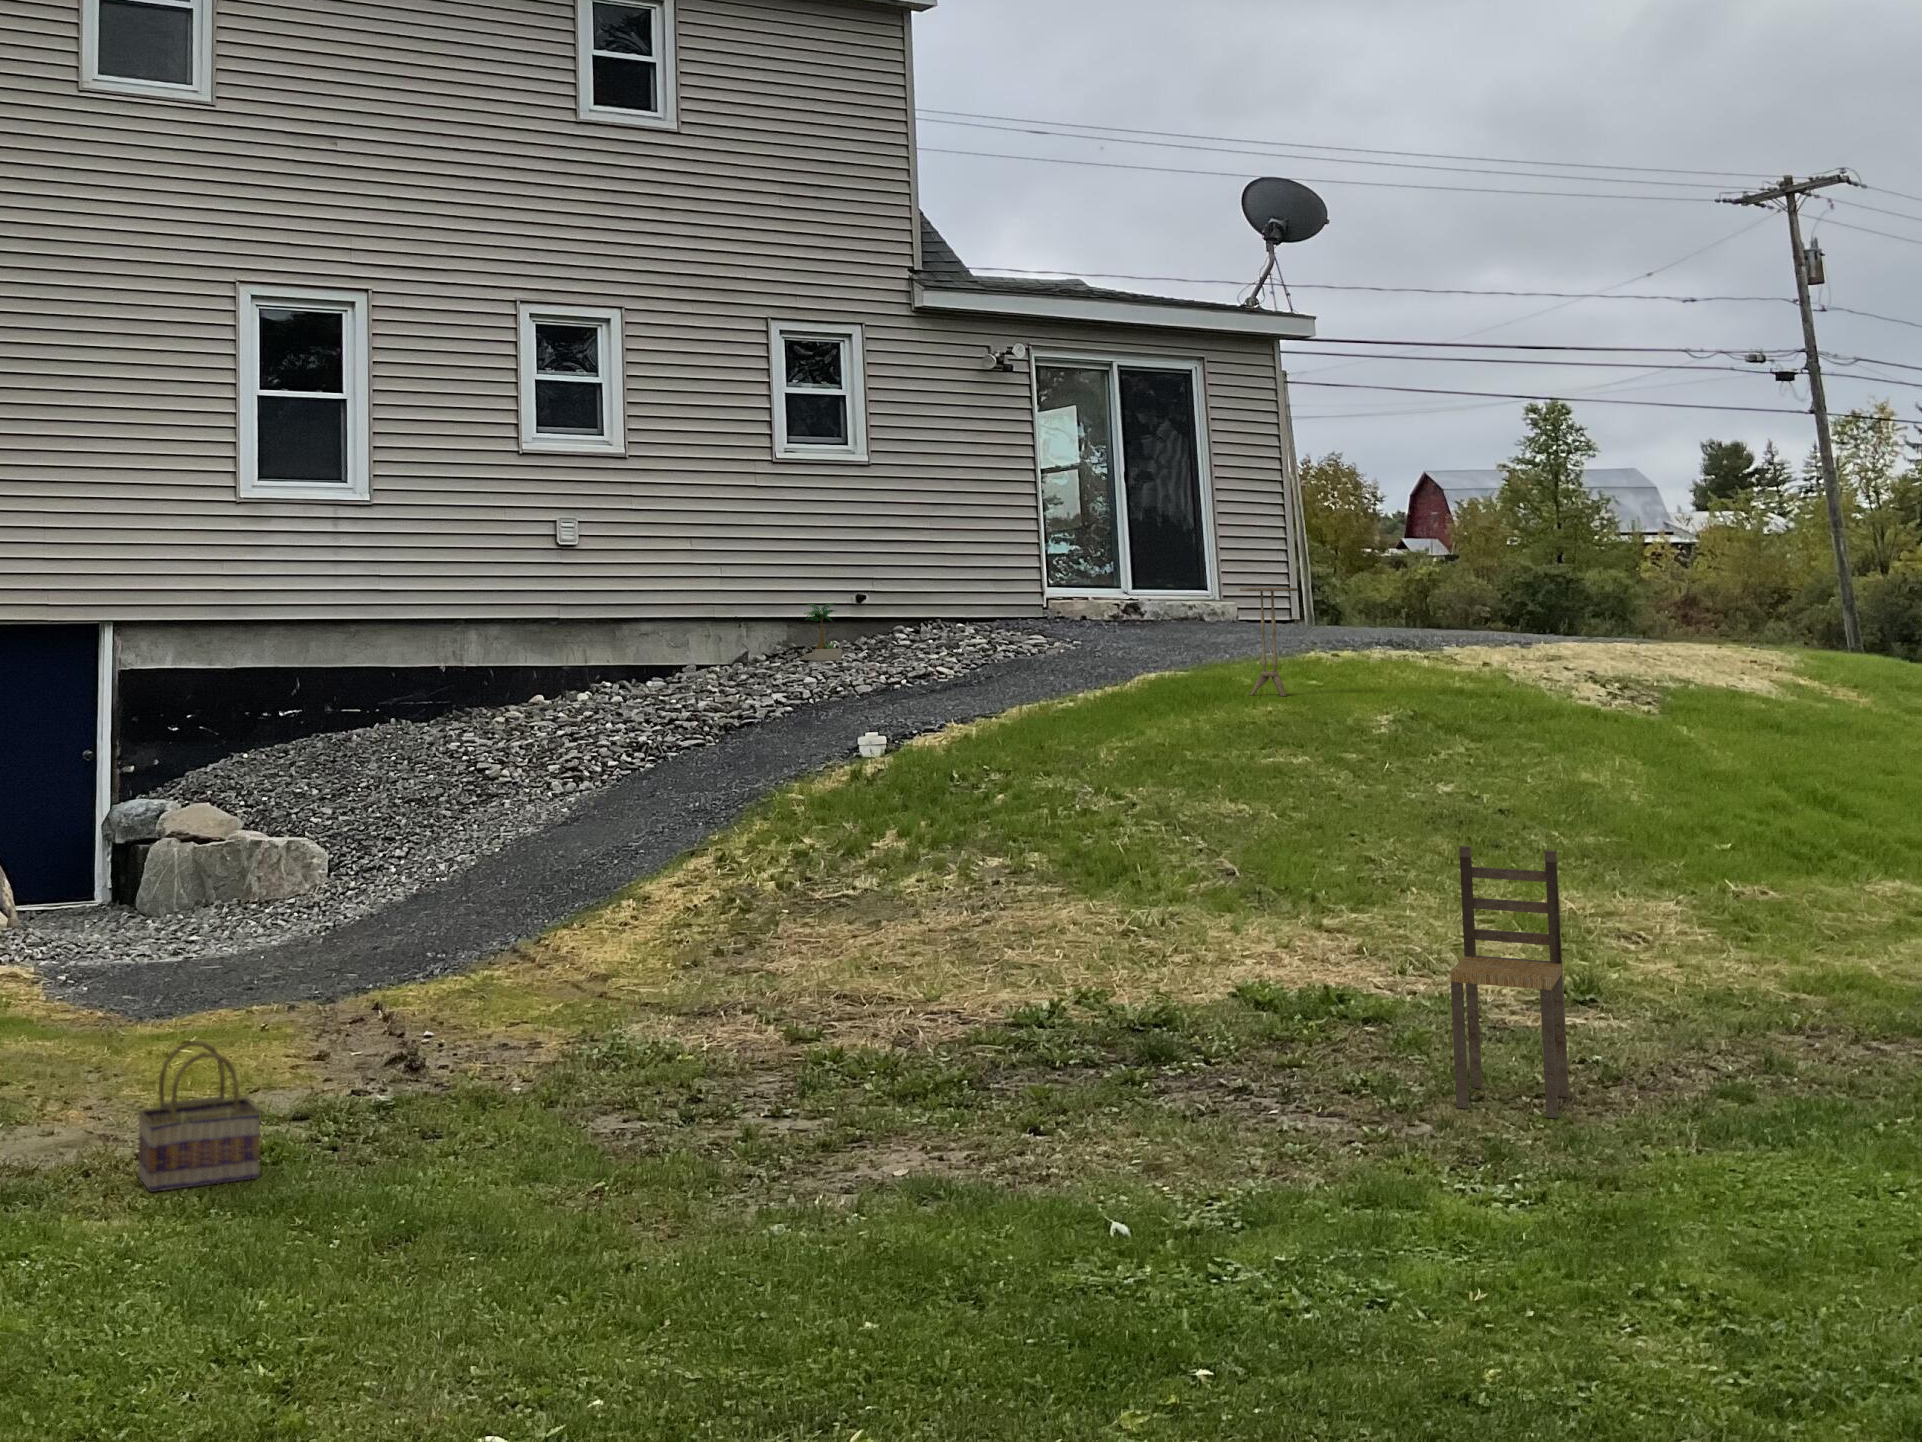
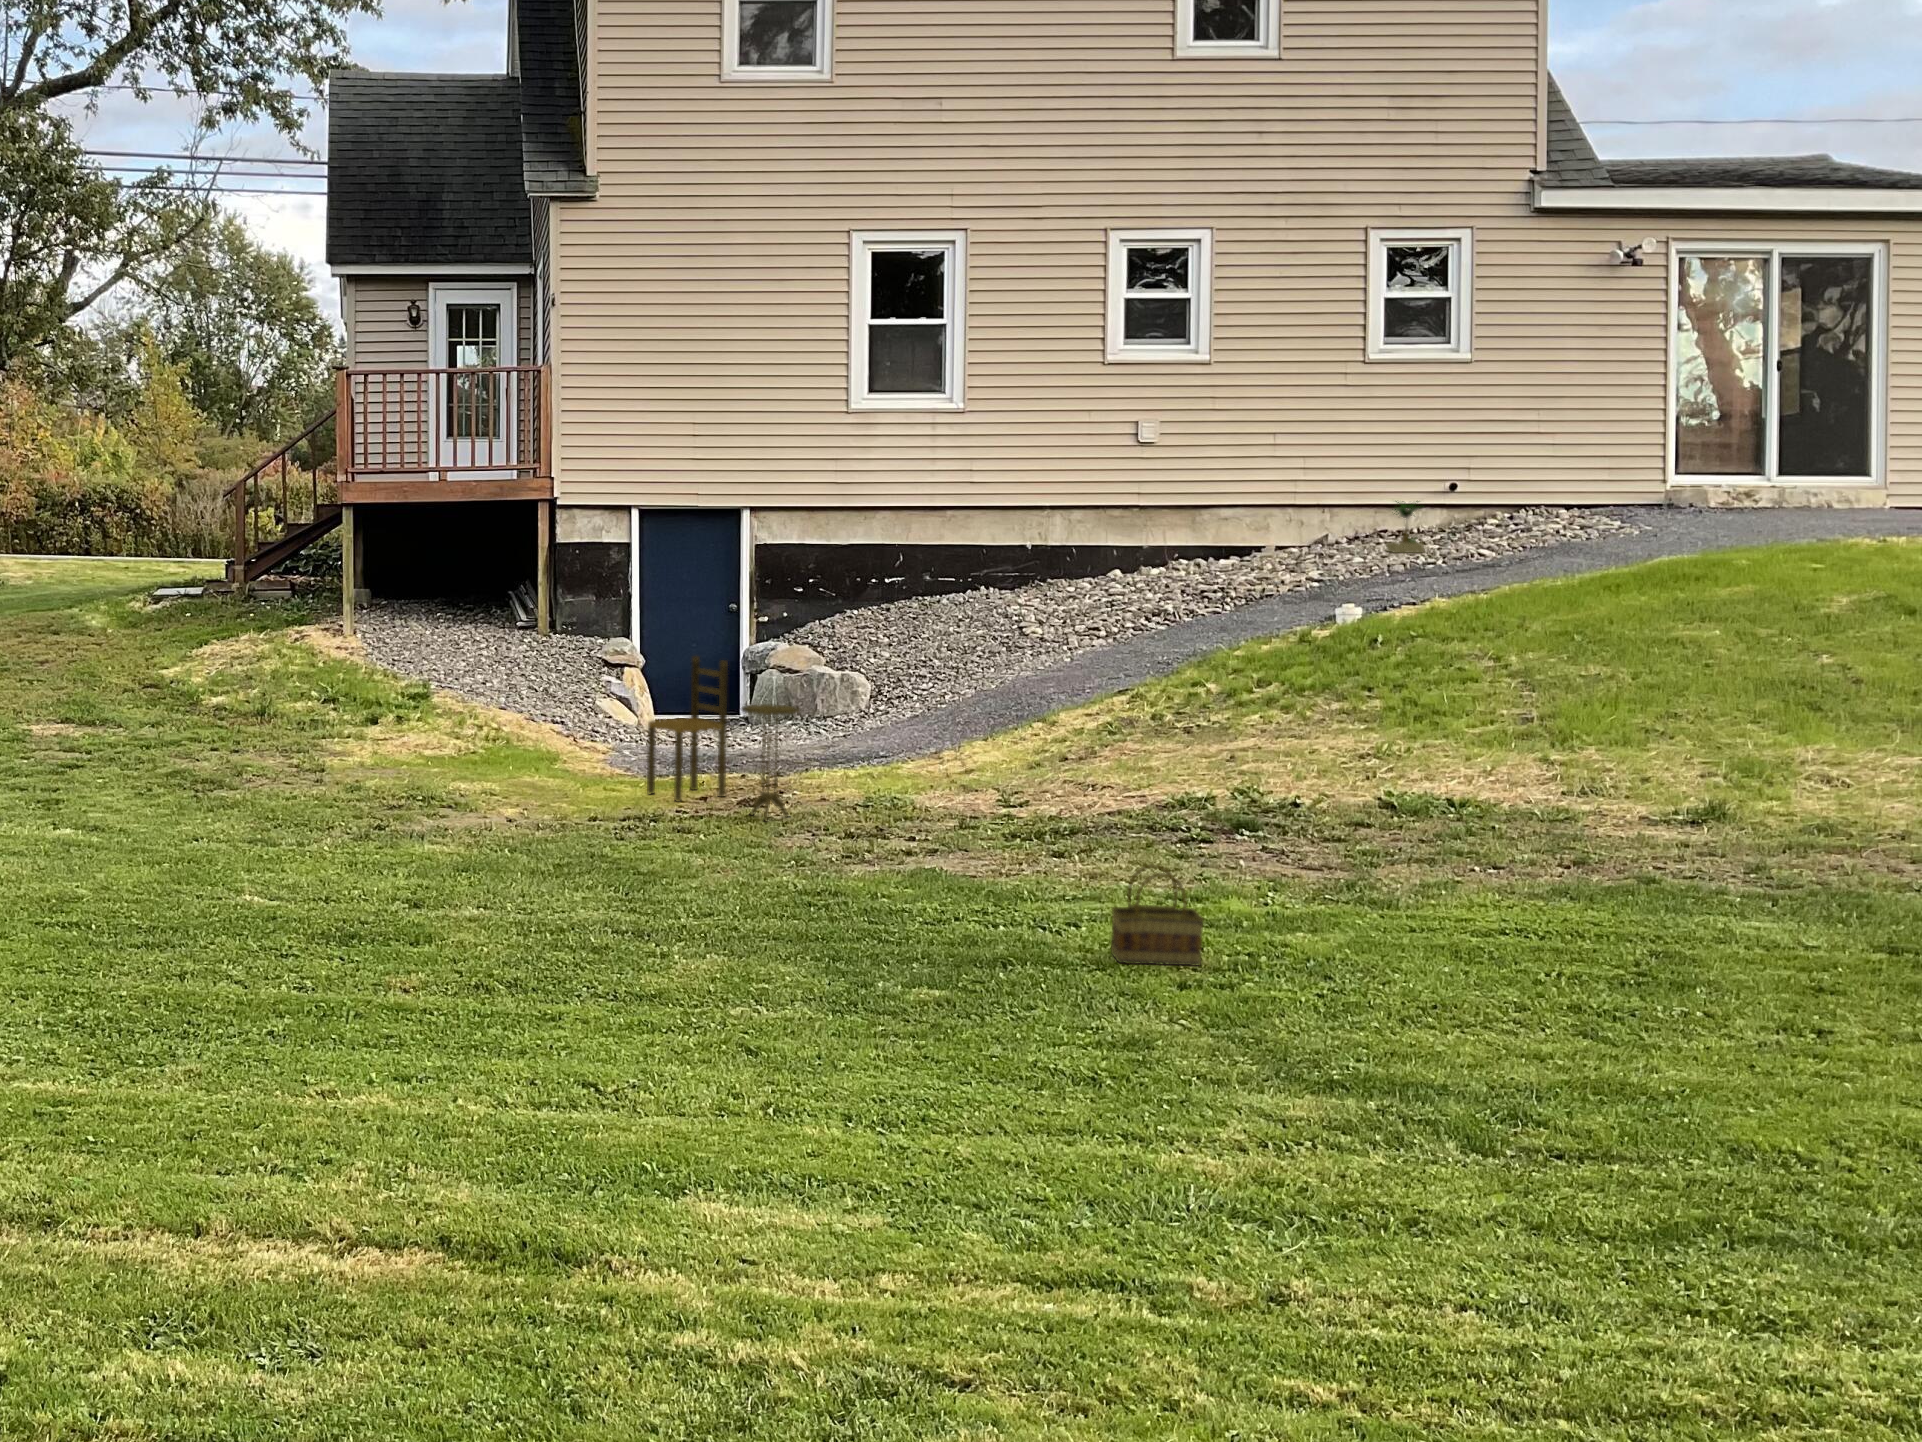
side table: present [1240,588,1298,696] -> present [741,704,800,821]
chair: present [1450,846,1569,1118] -> present [647,656,728,801]
basket: present [138,1041,262,1192] -> present [1111,864,1204,966]

